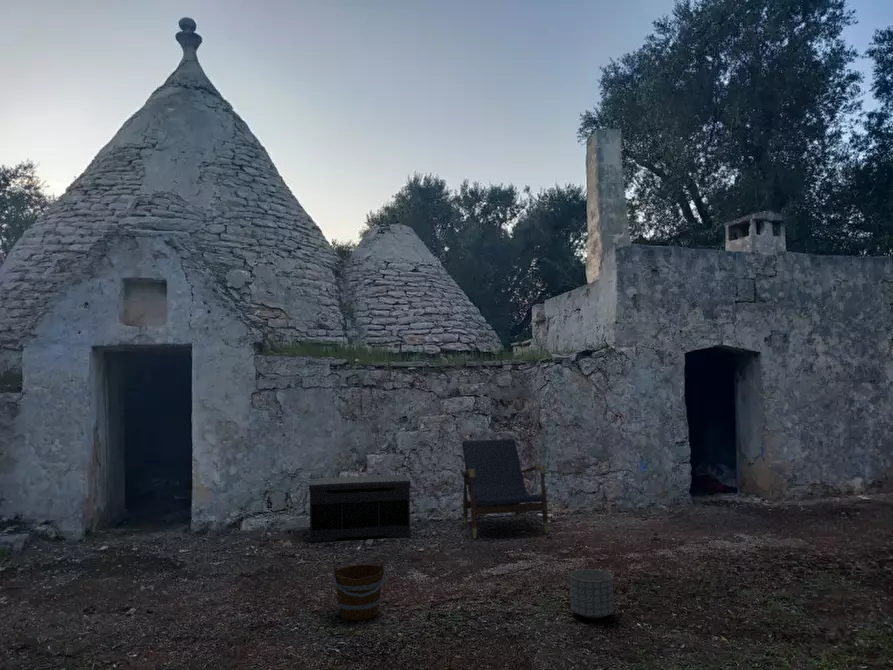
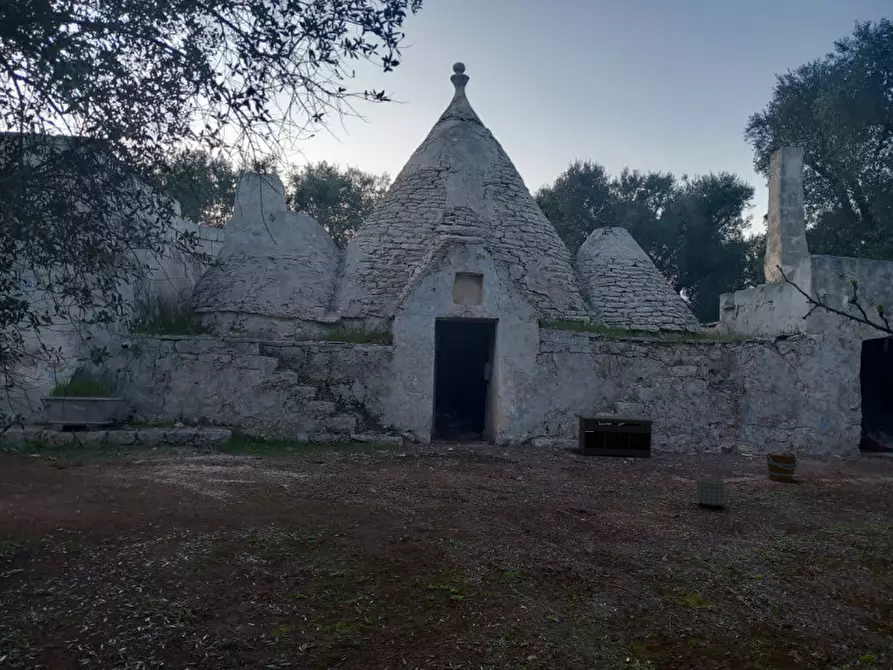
lounge chair: present [461,439,548,539] -> none [684,397,752,464]
bucket: present [333,561,386,620] -> present [767,453,799,482]
planter: present [570,569,614,619] -> present [696,478,725,507]

